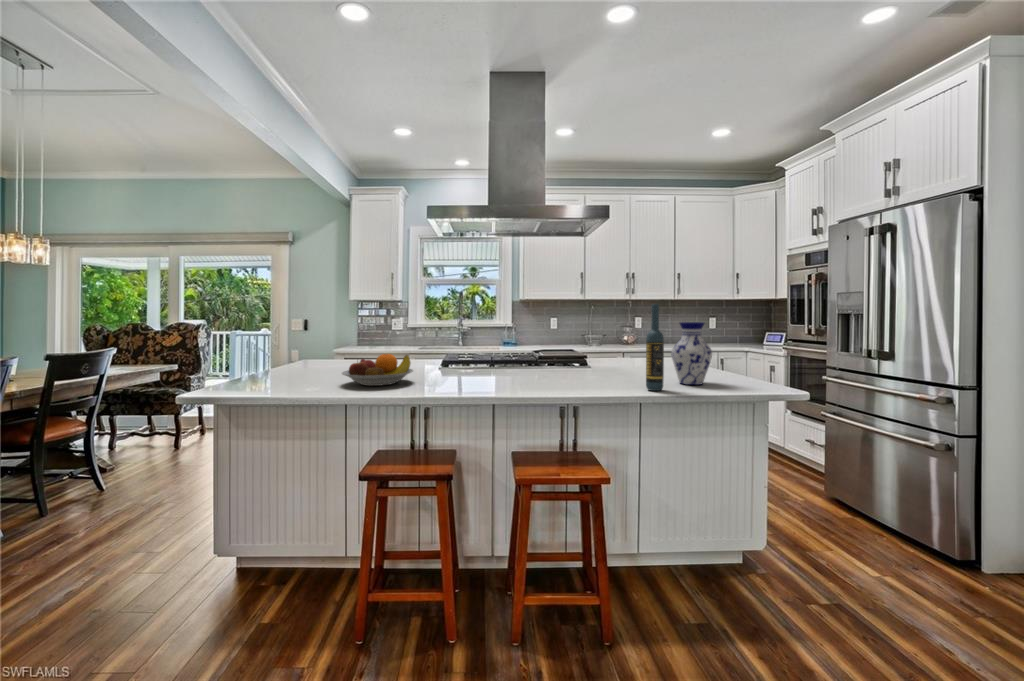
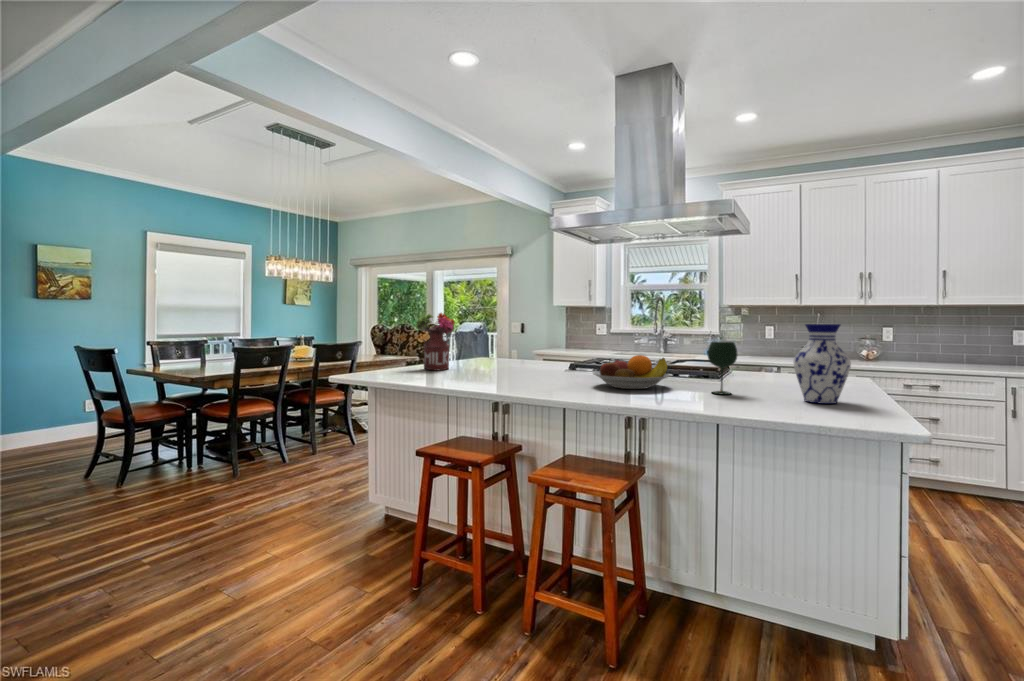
wine bottle: present [646,304,664,391] -> none [740,299,763,404]
flower arrangement: none [261,314,314,384] -> present [416,313,455,370]
wine glass: none [605,339,629,384] -> present [708,342,737,394]
fruit bowl: present [342,354,413,386] -> present [593,355,670,389]

